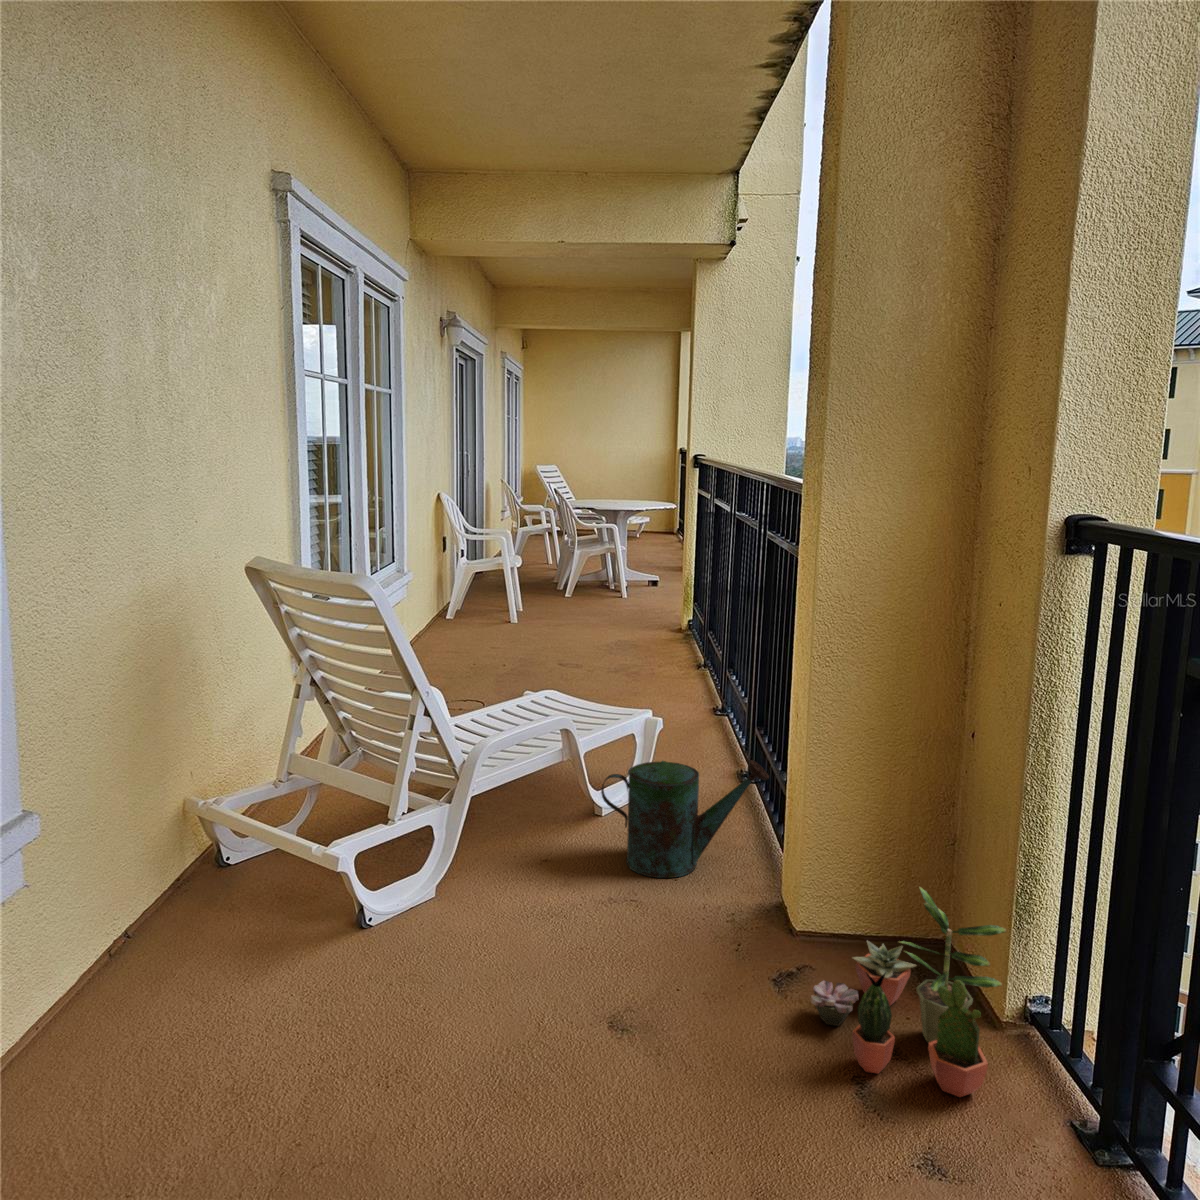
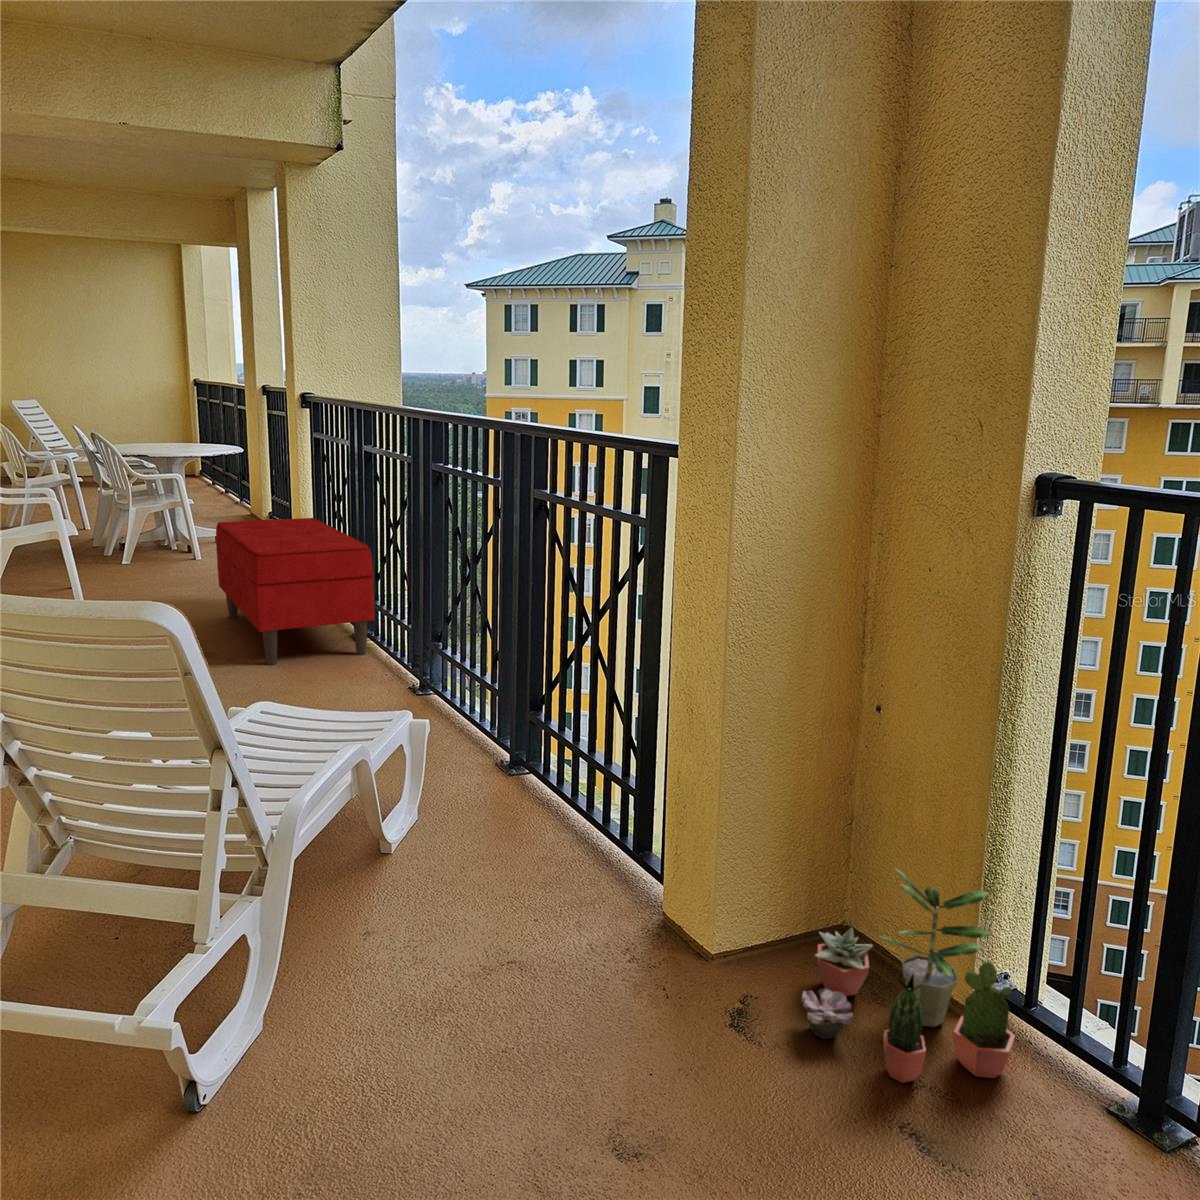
bench: none [607,562,708,682] -> present [216,518,374,665]
watering can: present [601,760,769,878] -> none [432,752,624,912]

